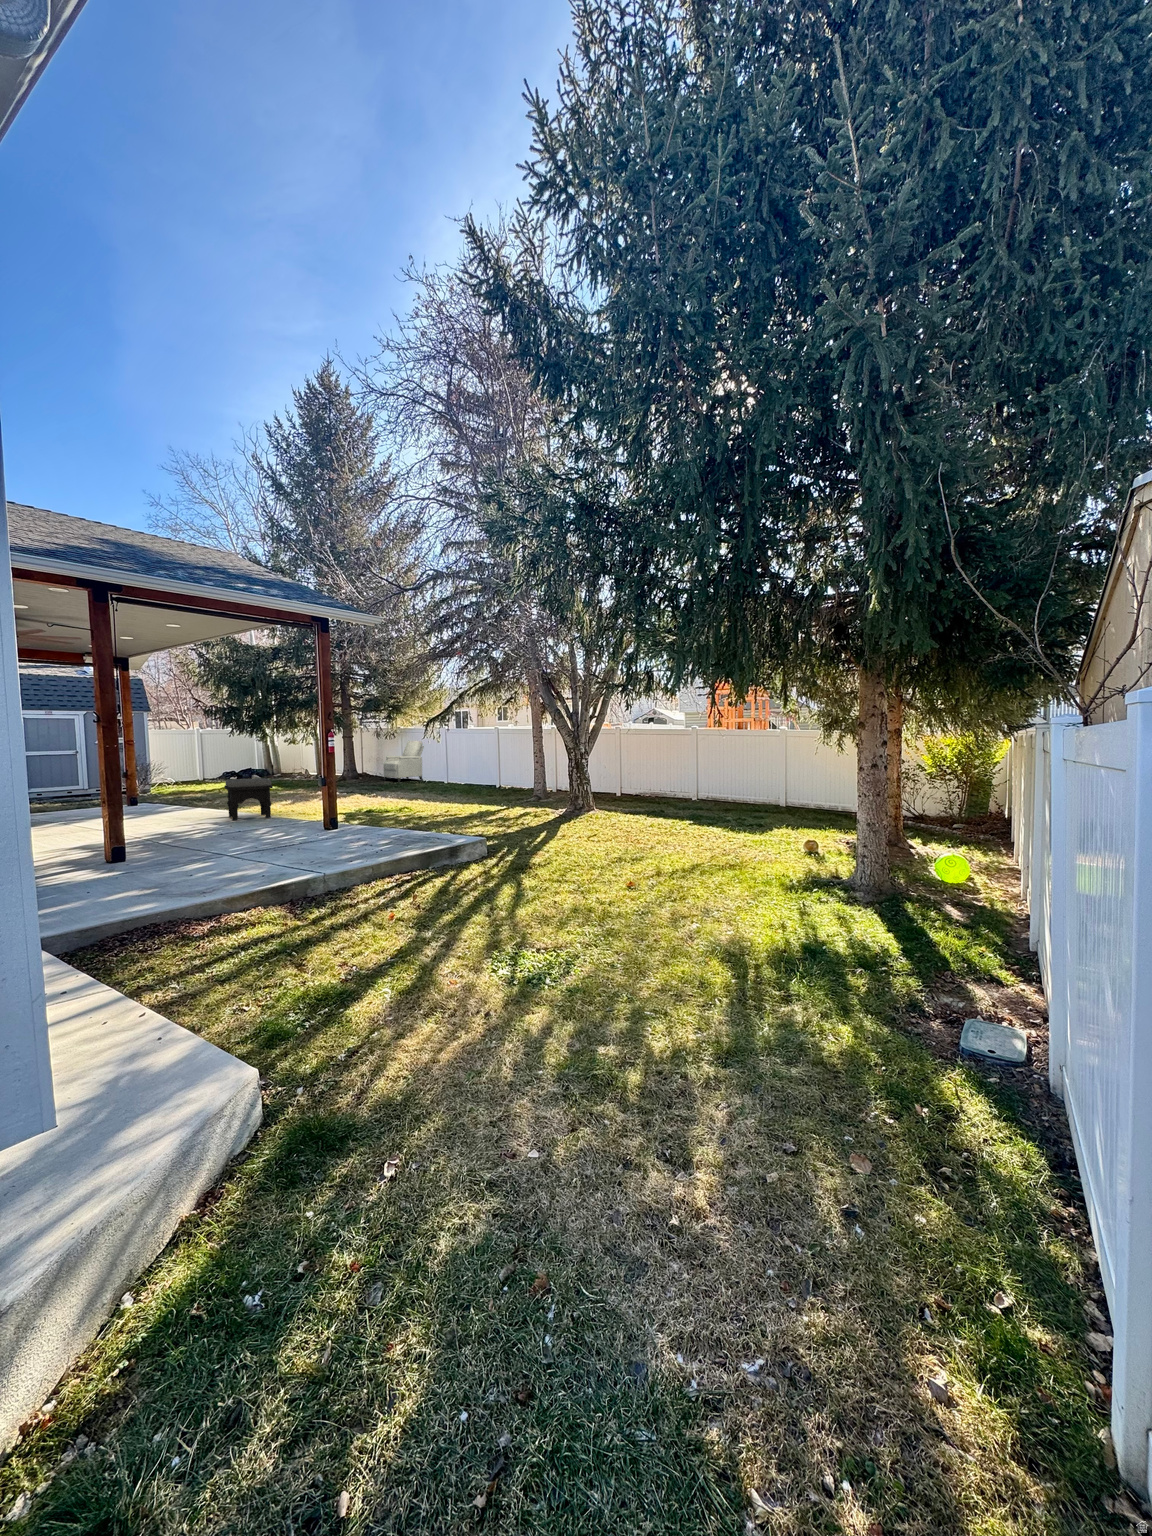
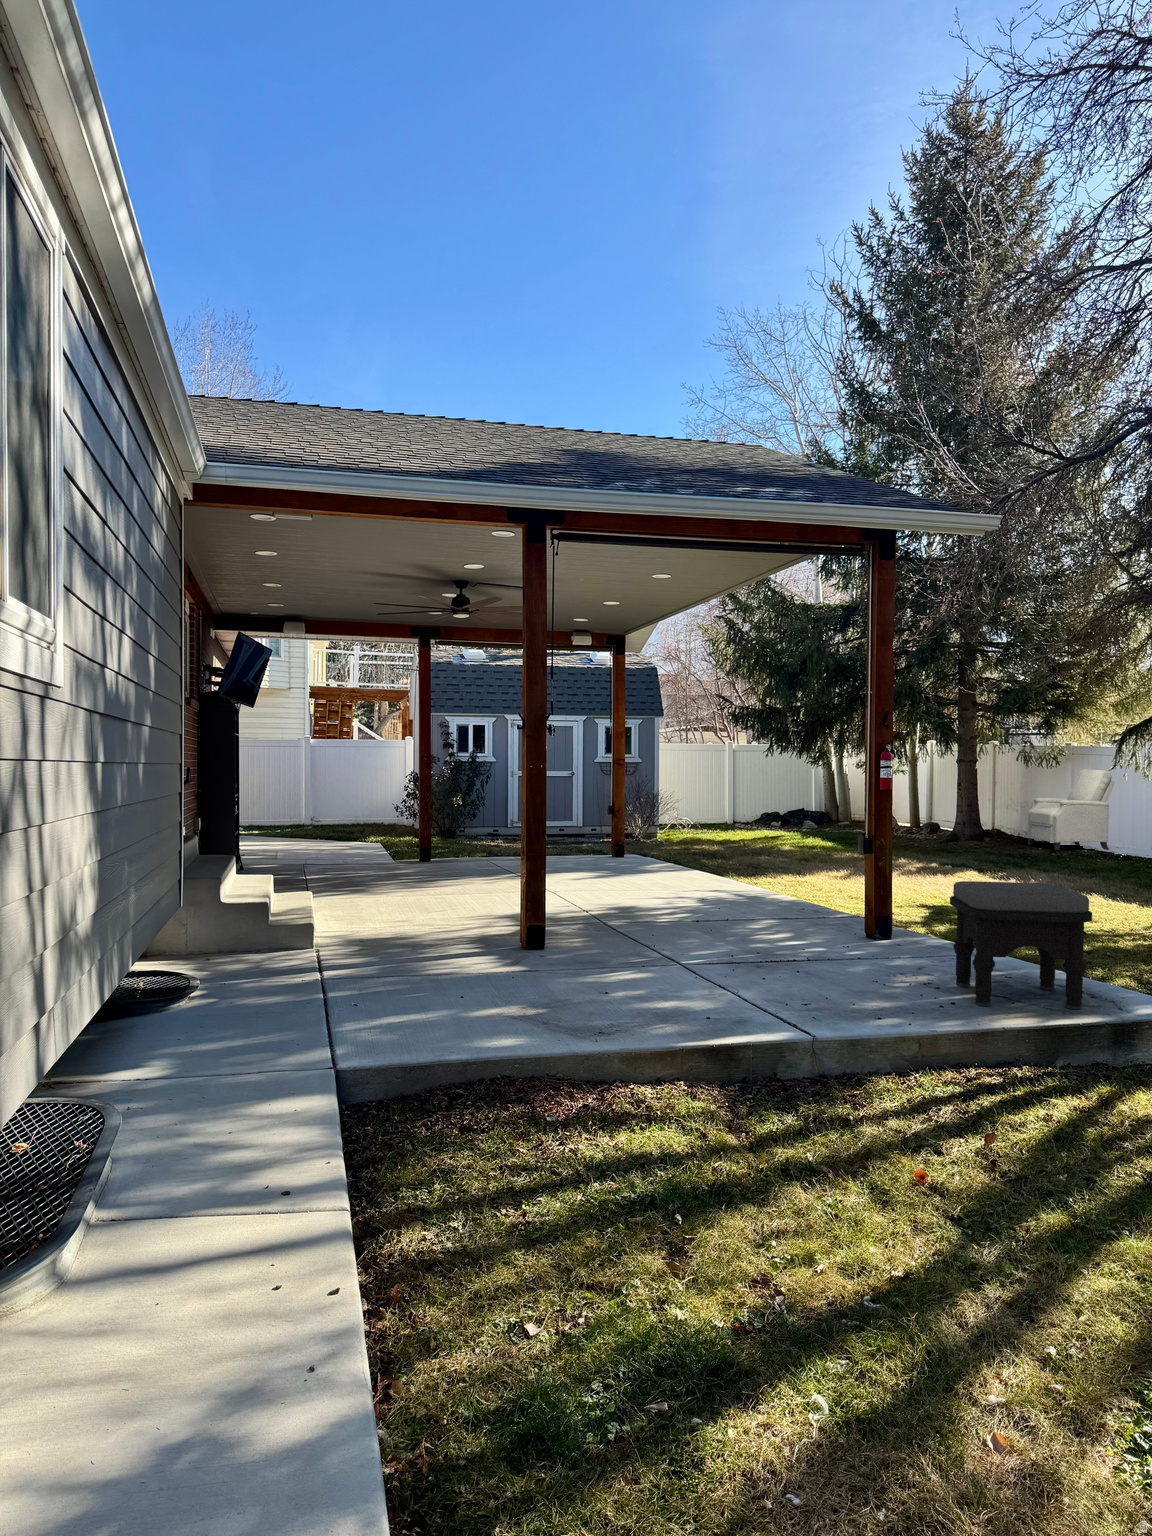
ottoman: present [224,778,273,821] -> present [950,881,1092,1009]

